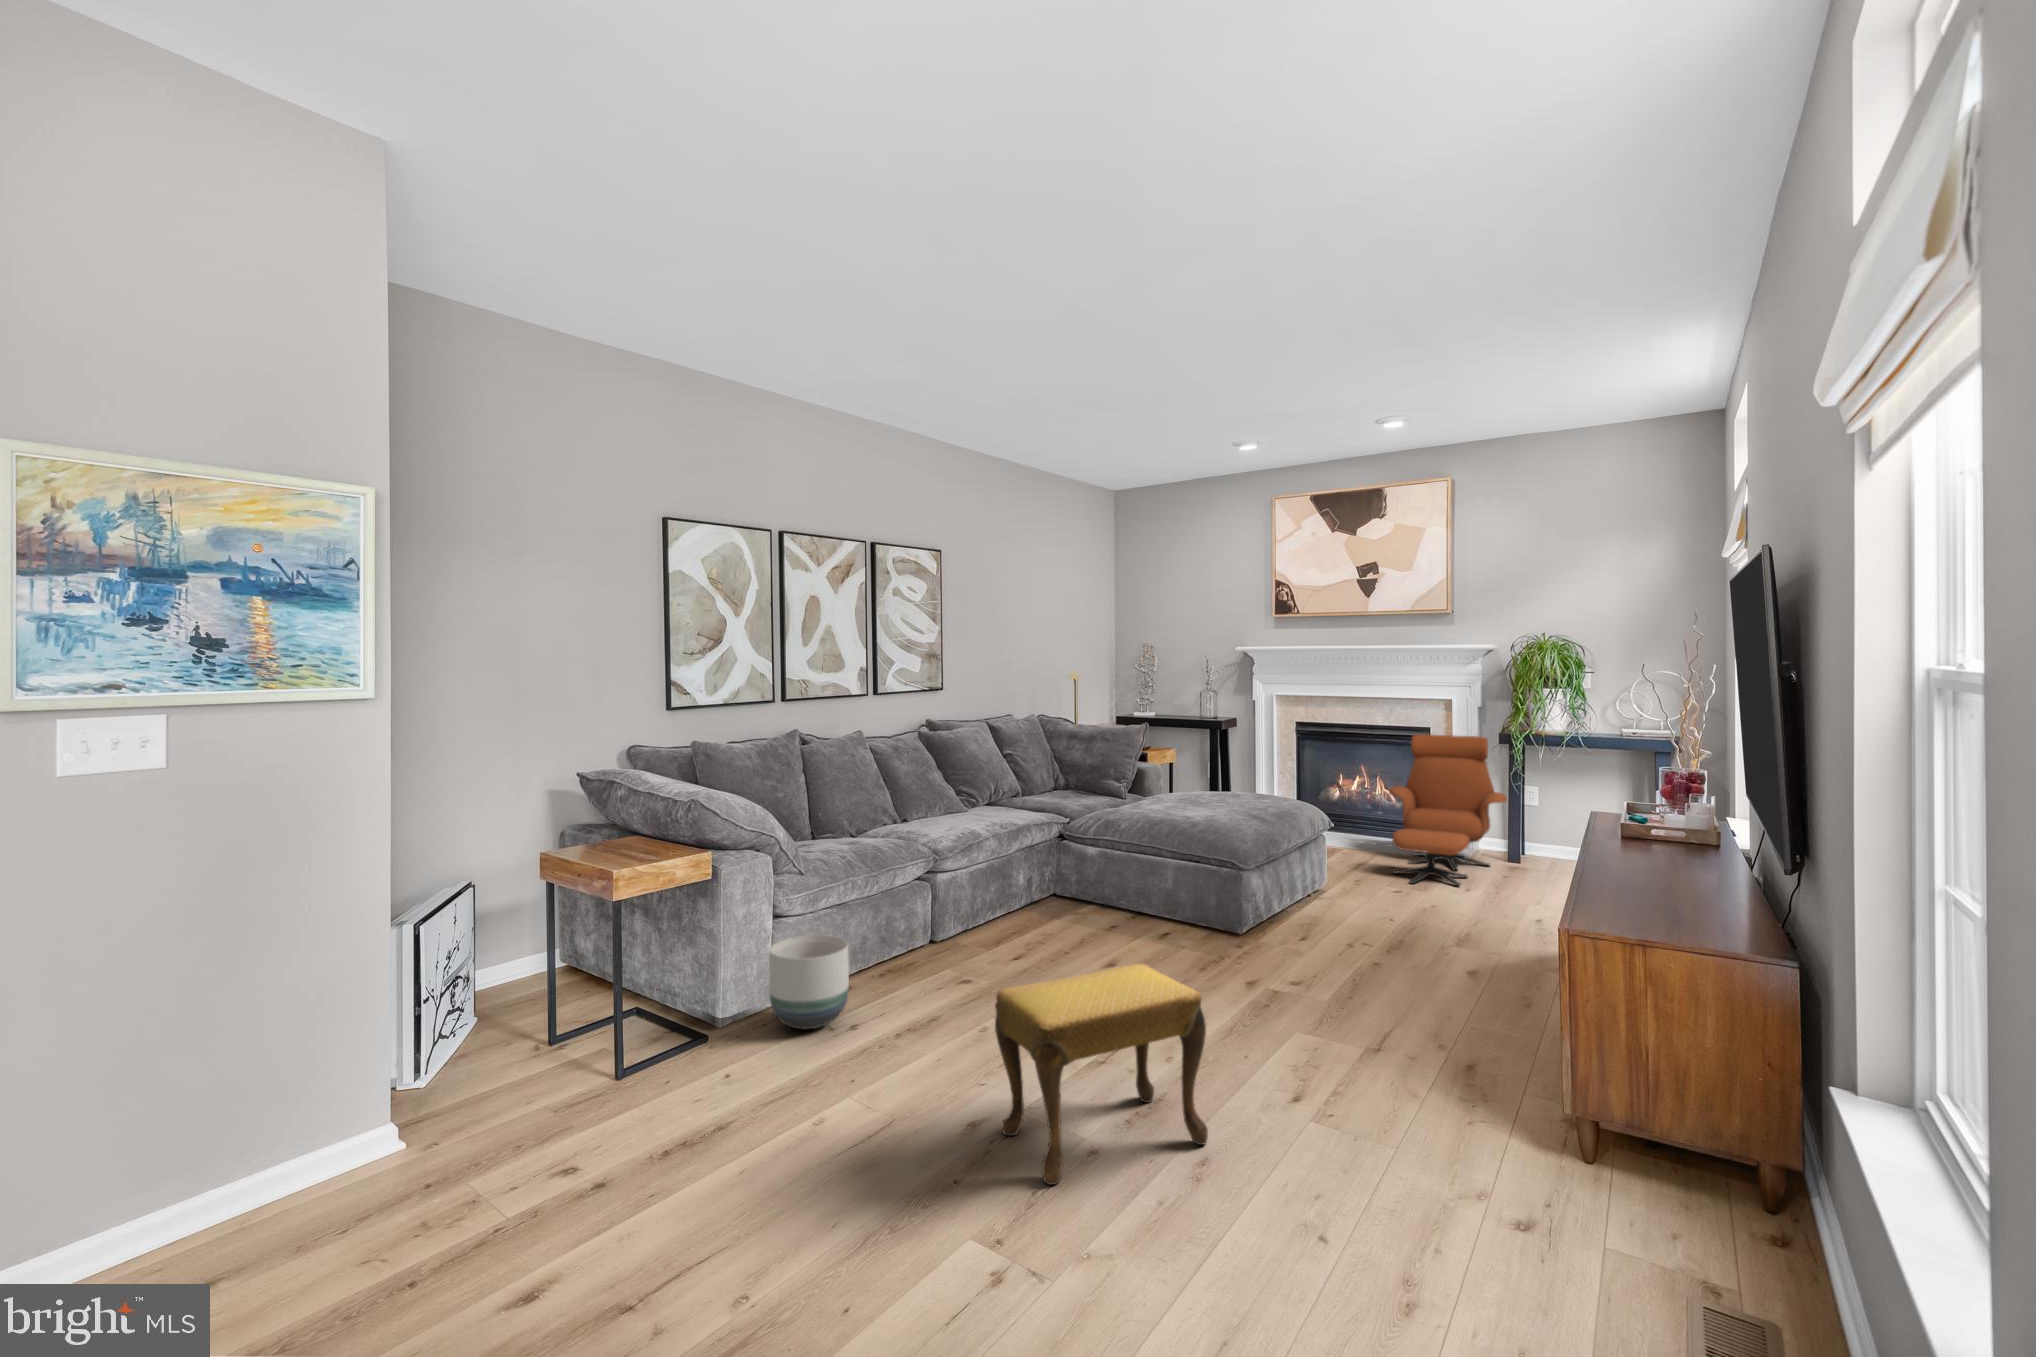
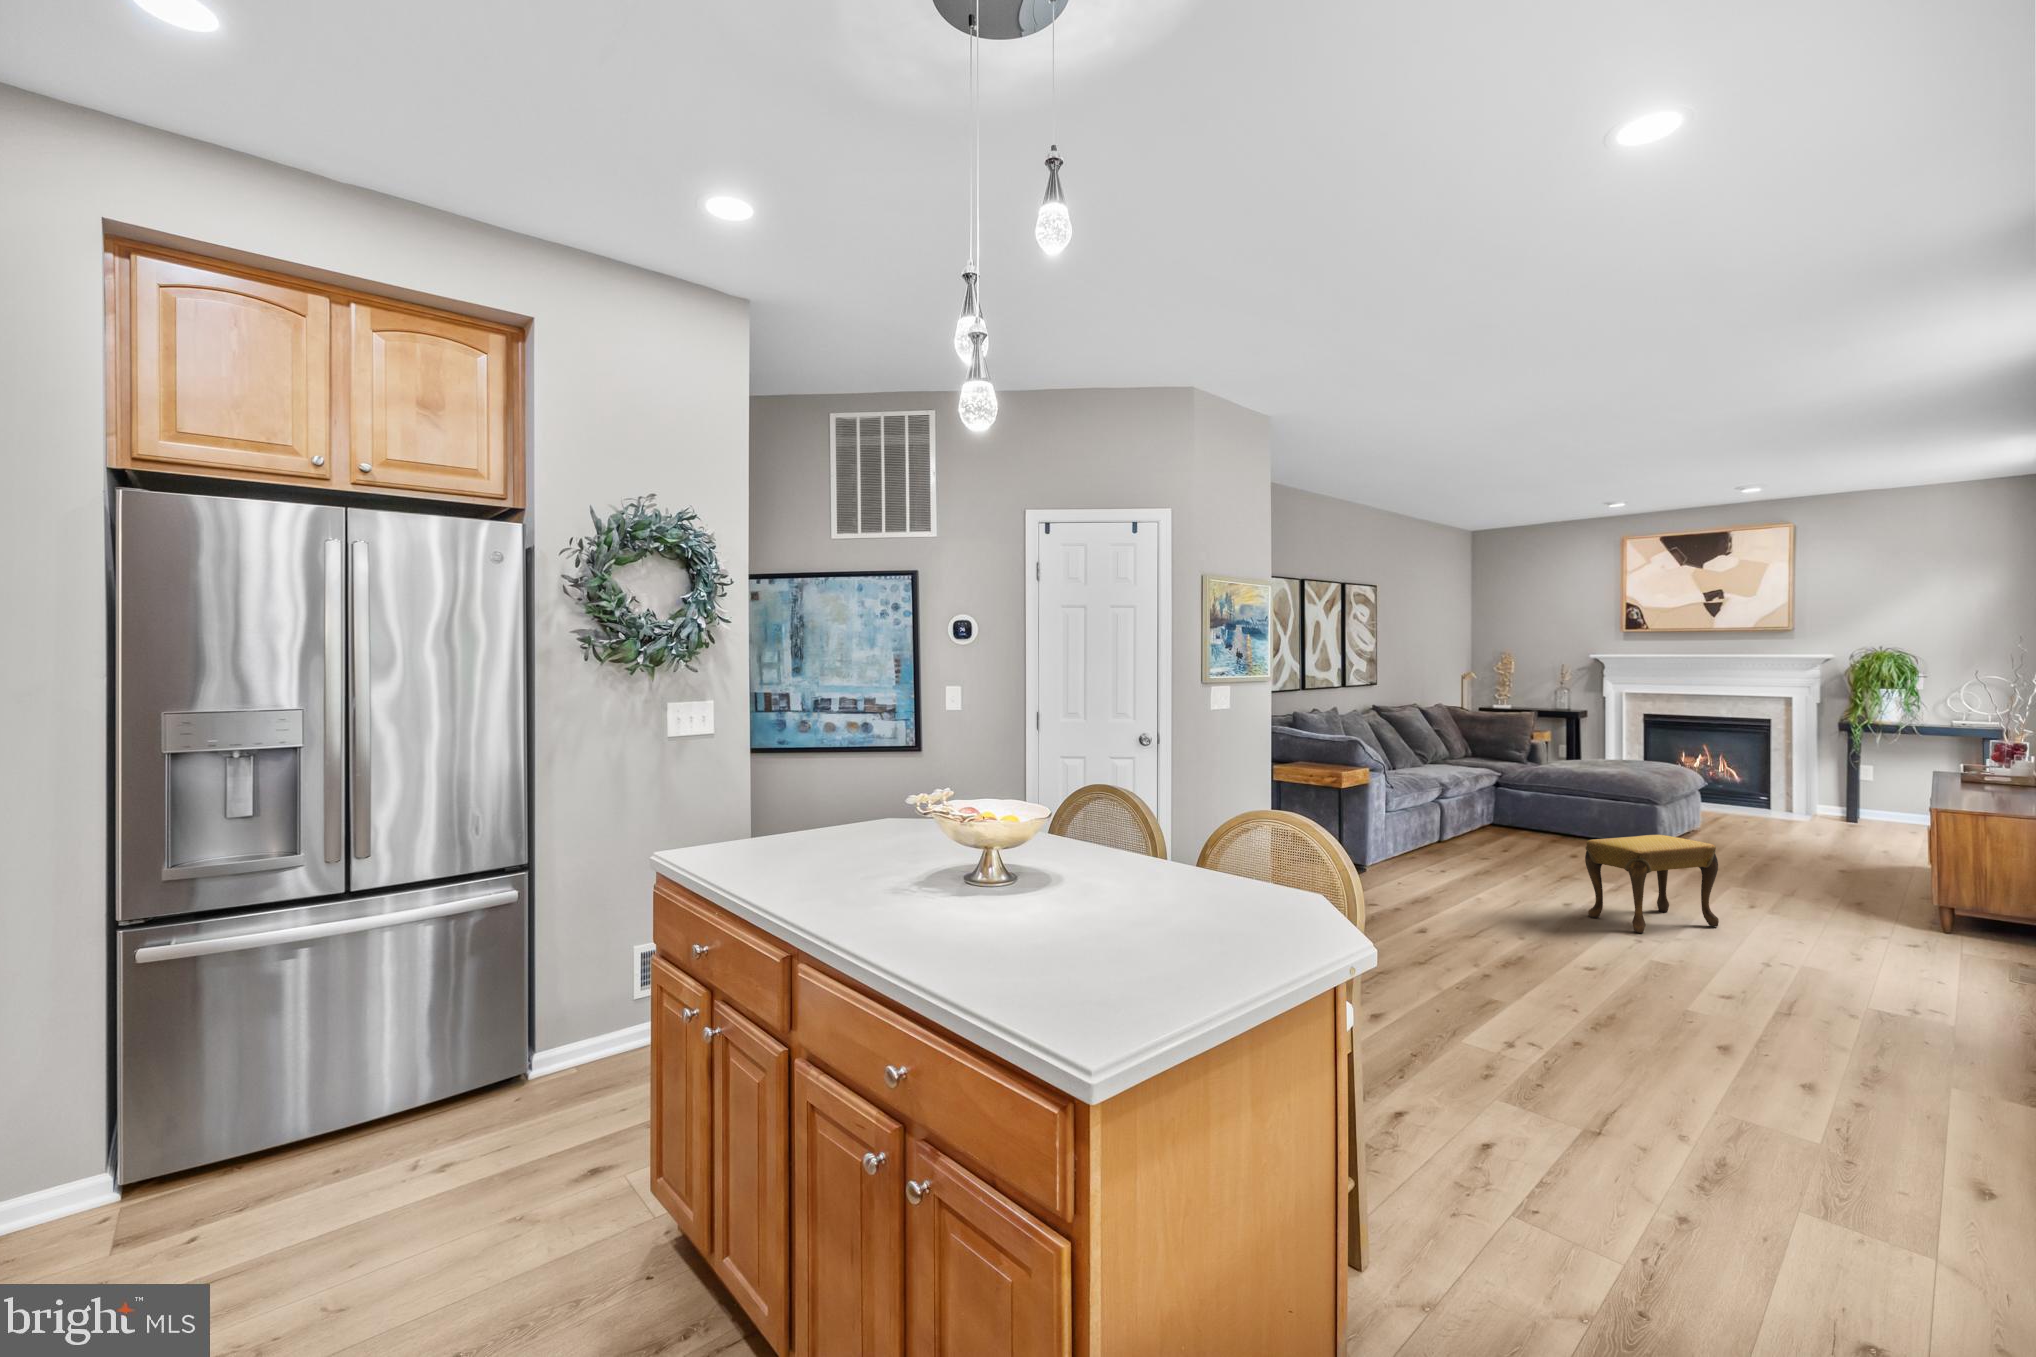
lounge chair: present [1389,734,1507,886] -> none [1737,723,1848,834]
planter: present [769,935,849,1029] -> none [1386,825,1436,875]

